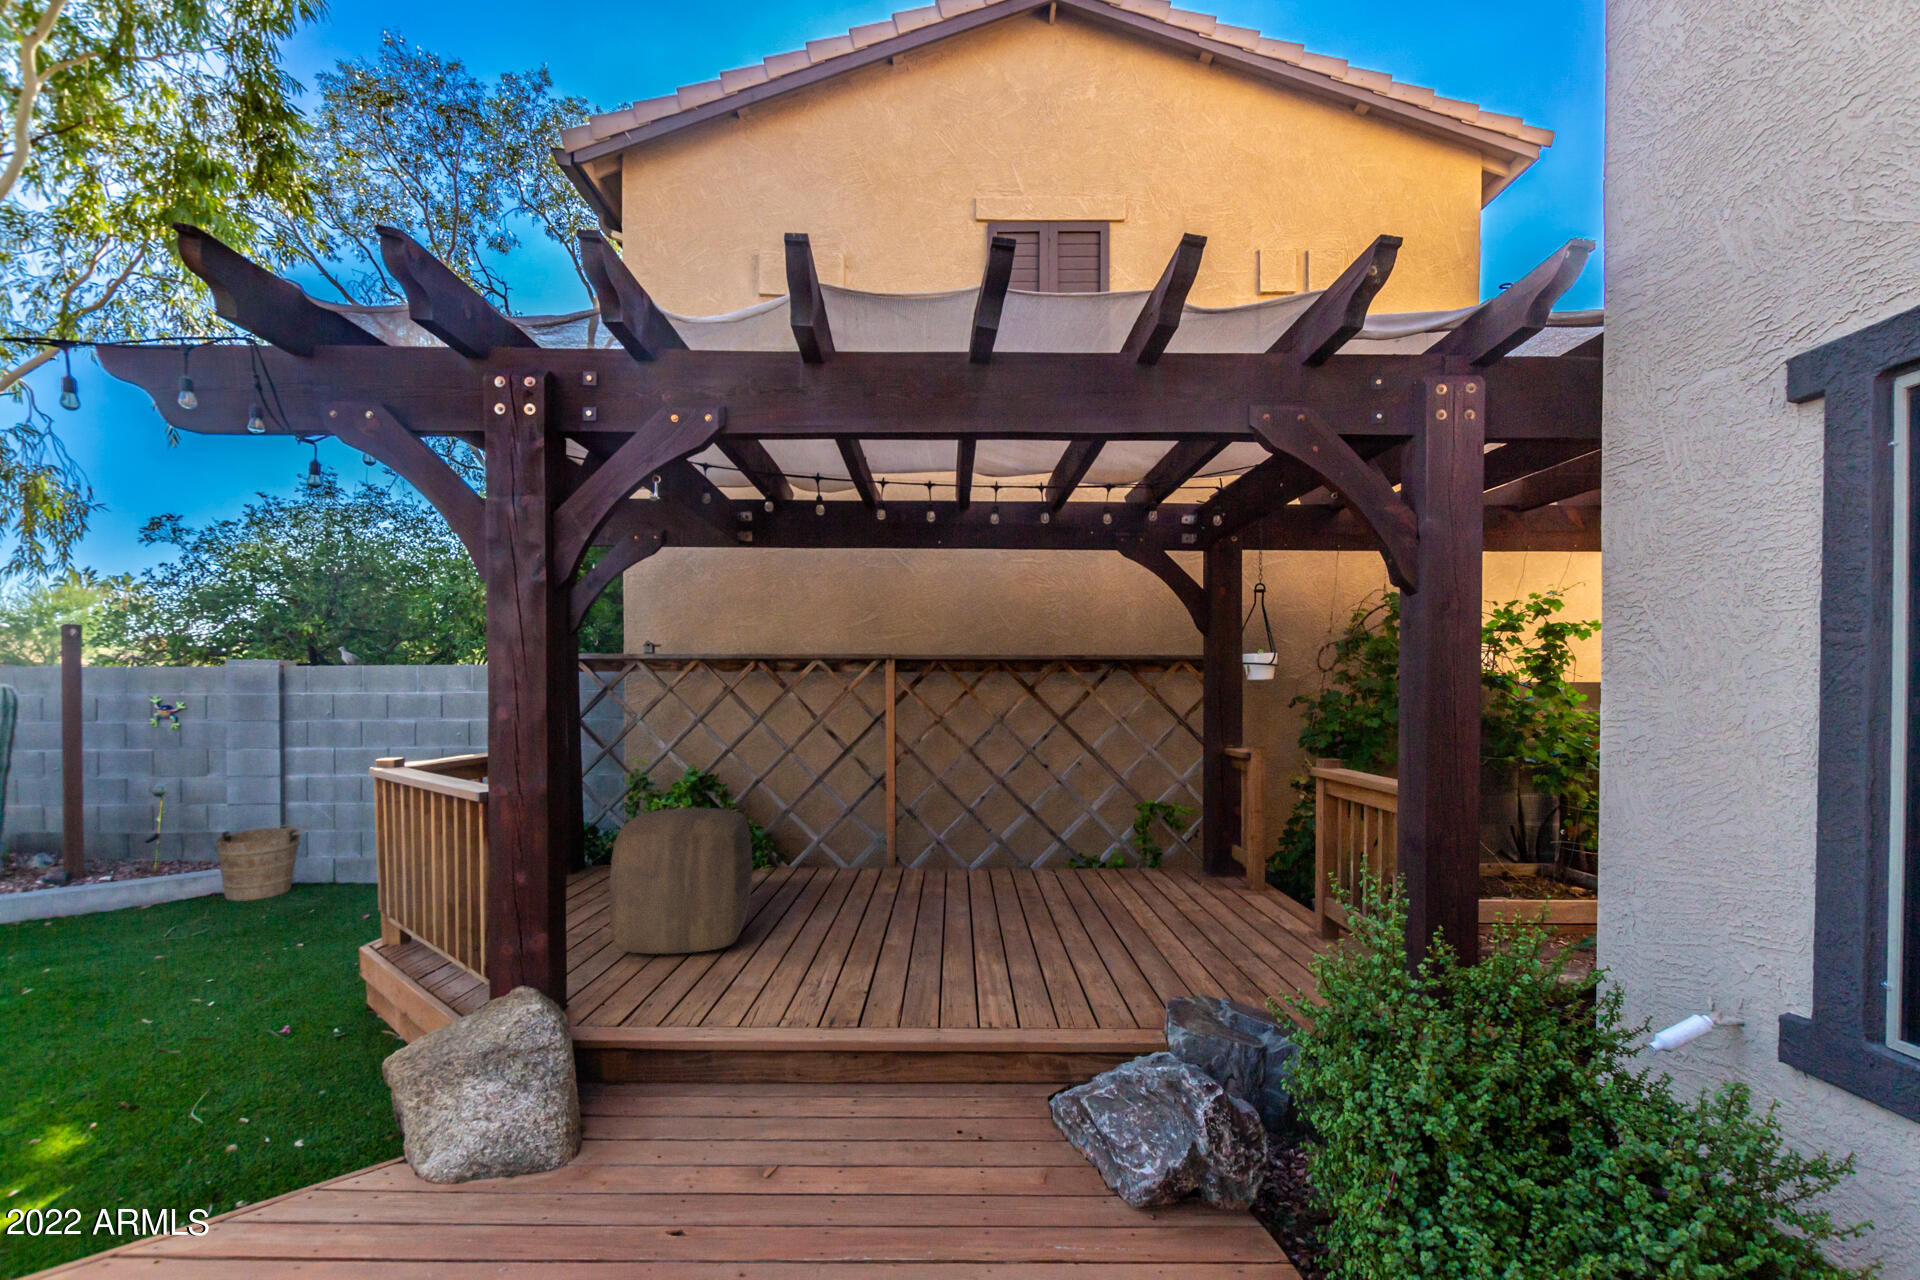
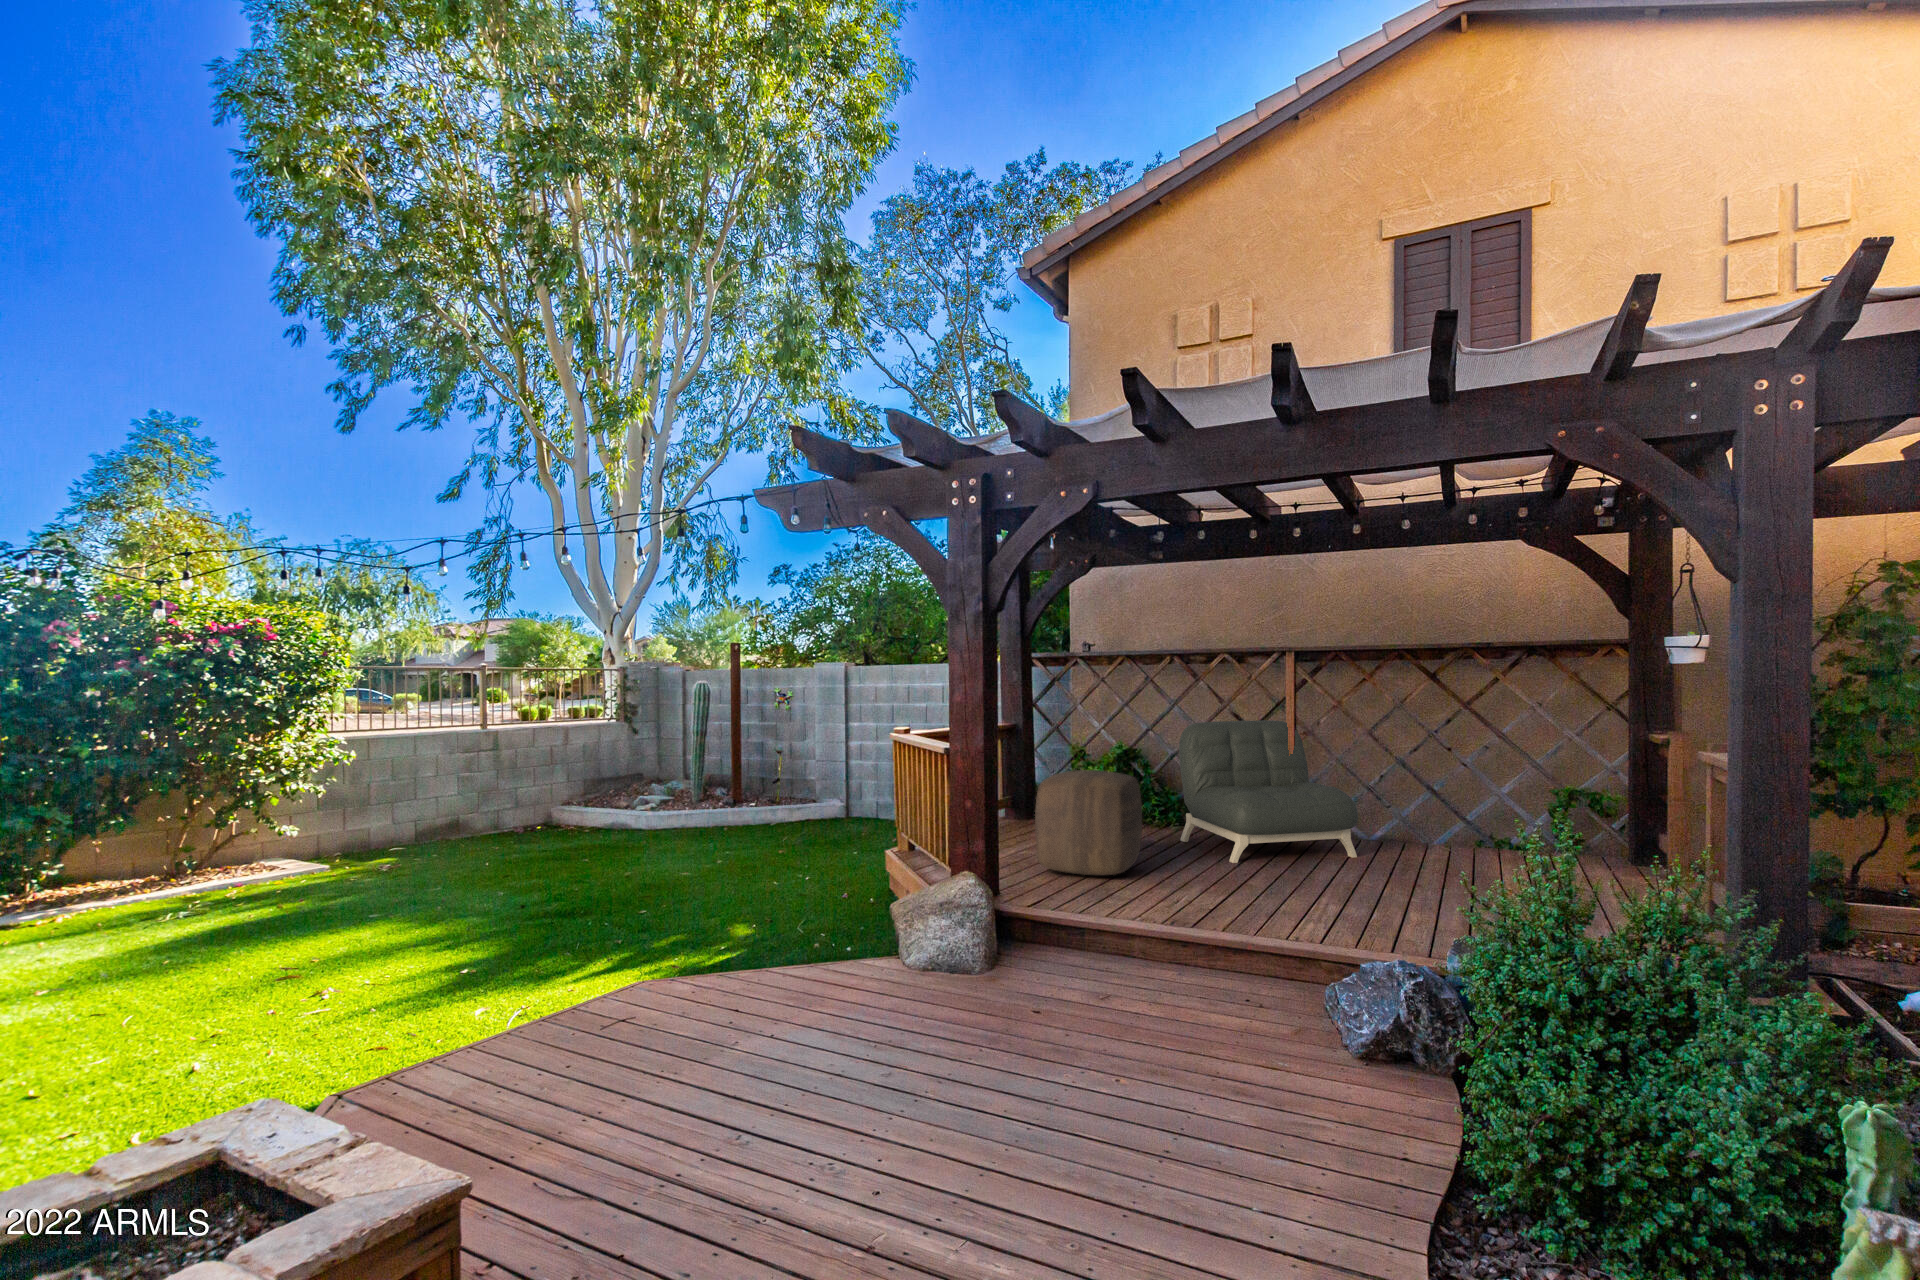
armchair: none [774,731,970,905] -> present [1179,720,1358,863]
bucket: present [216,826,306,901] -> none [814,778,863,827]

